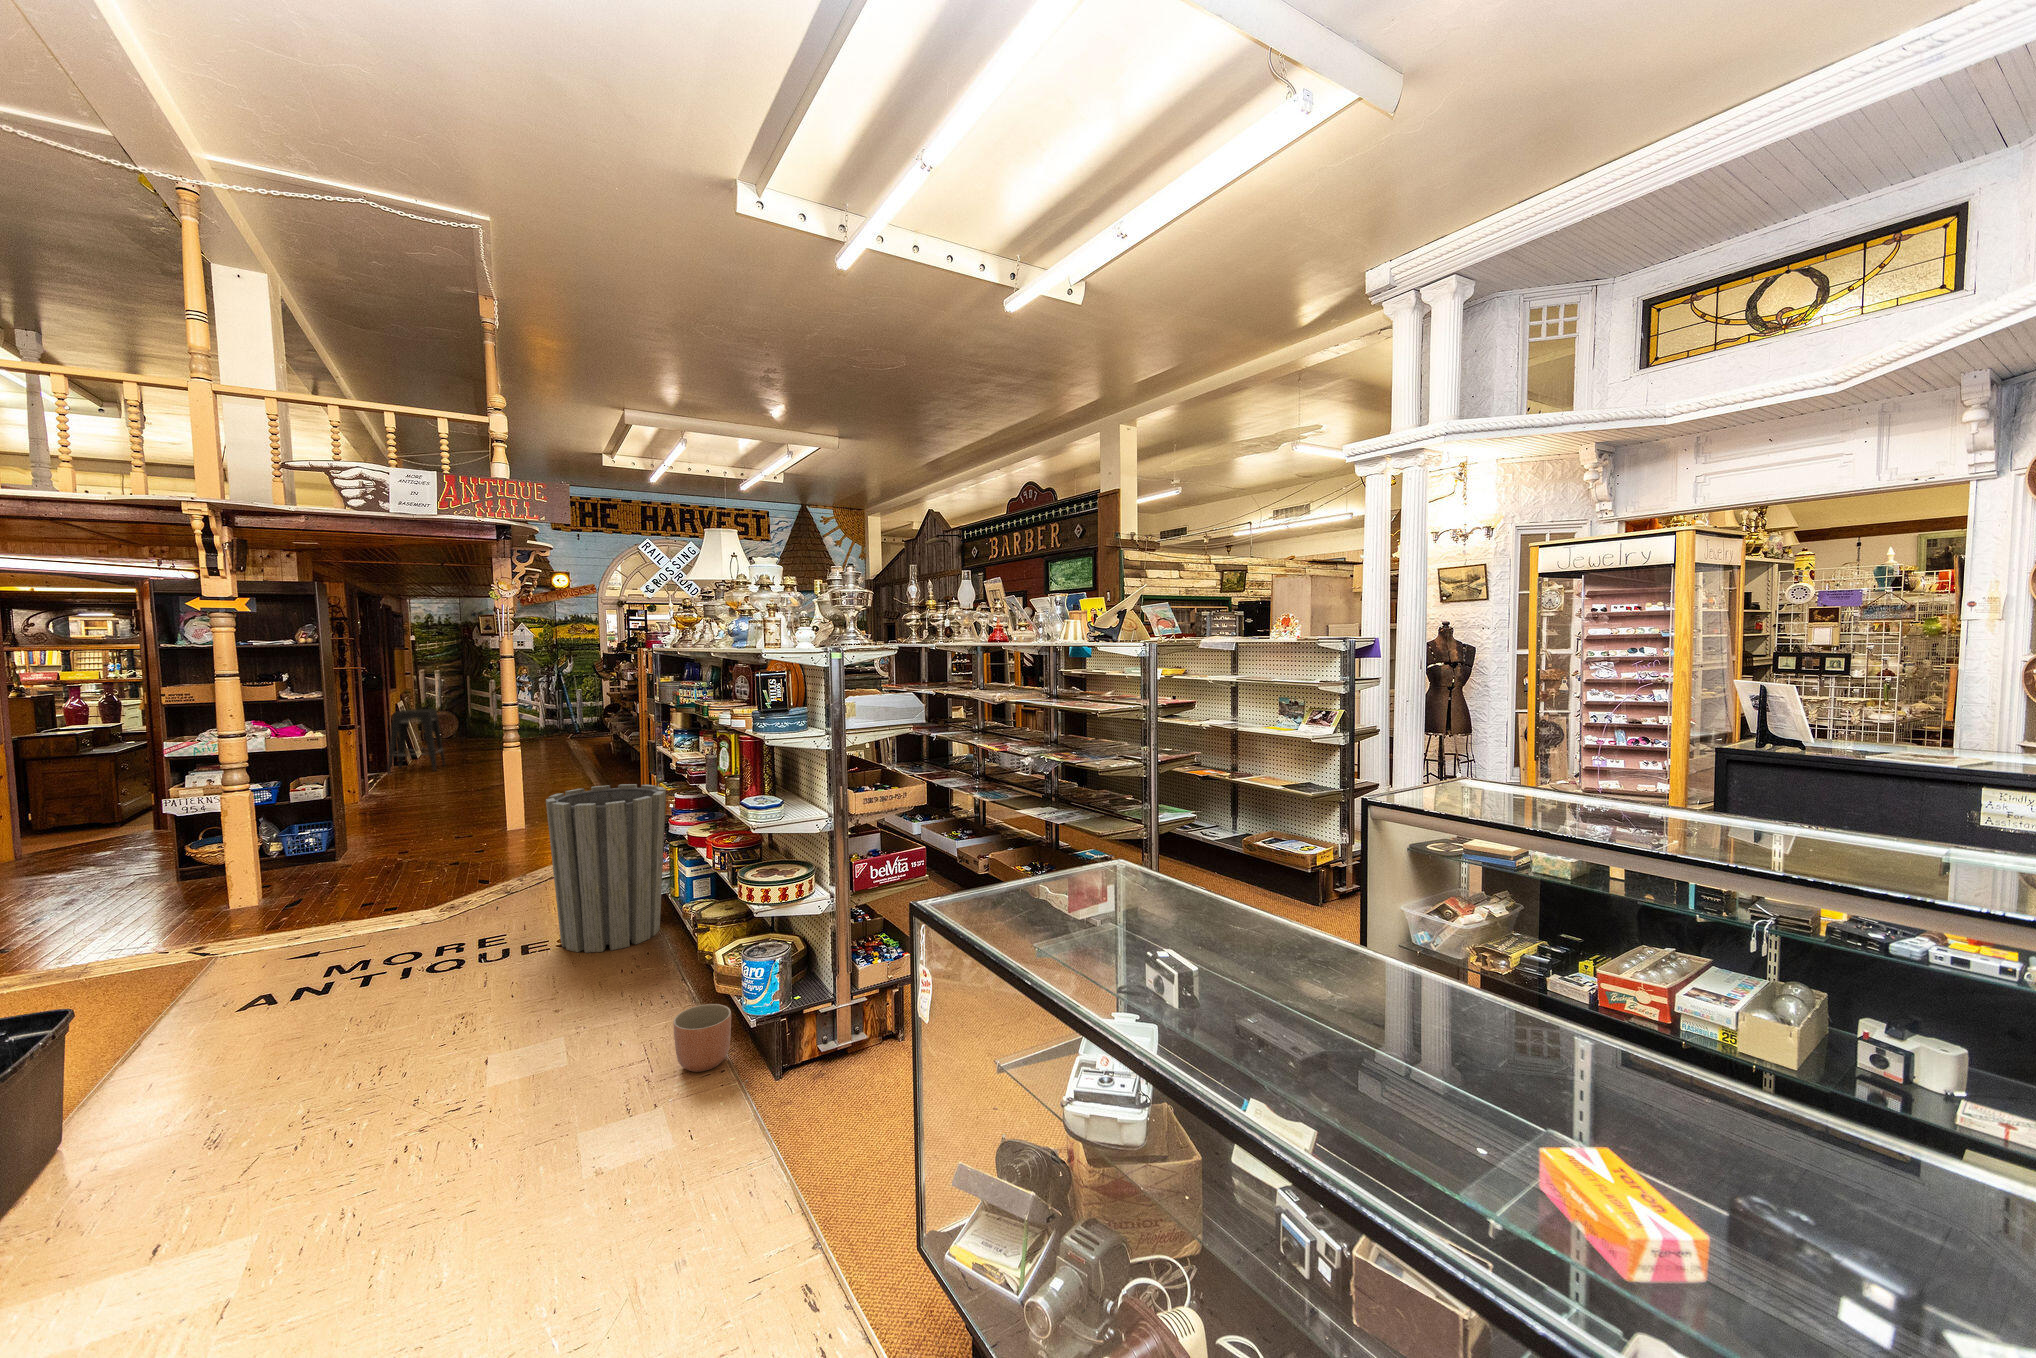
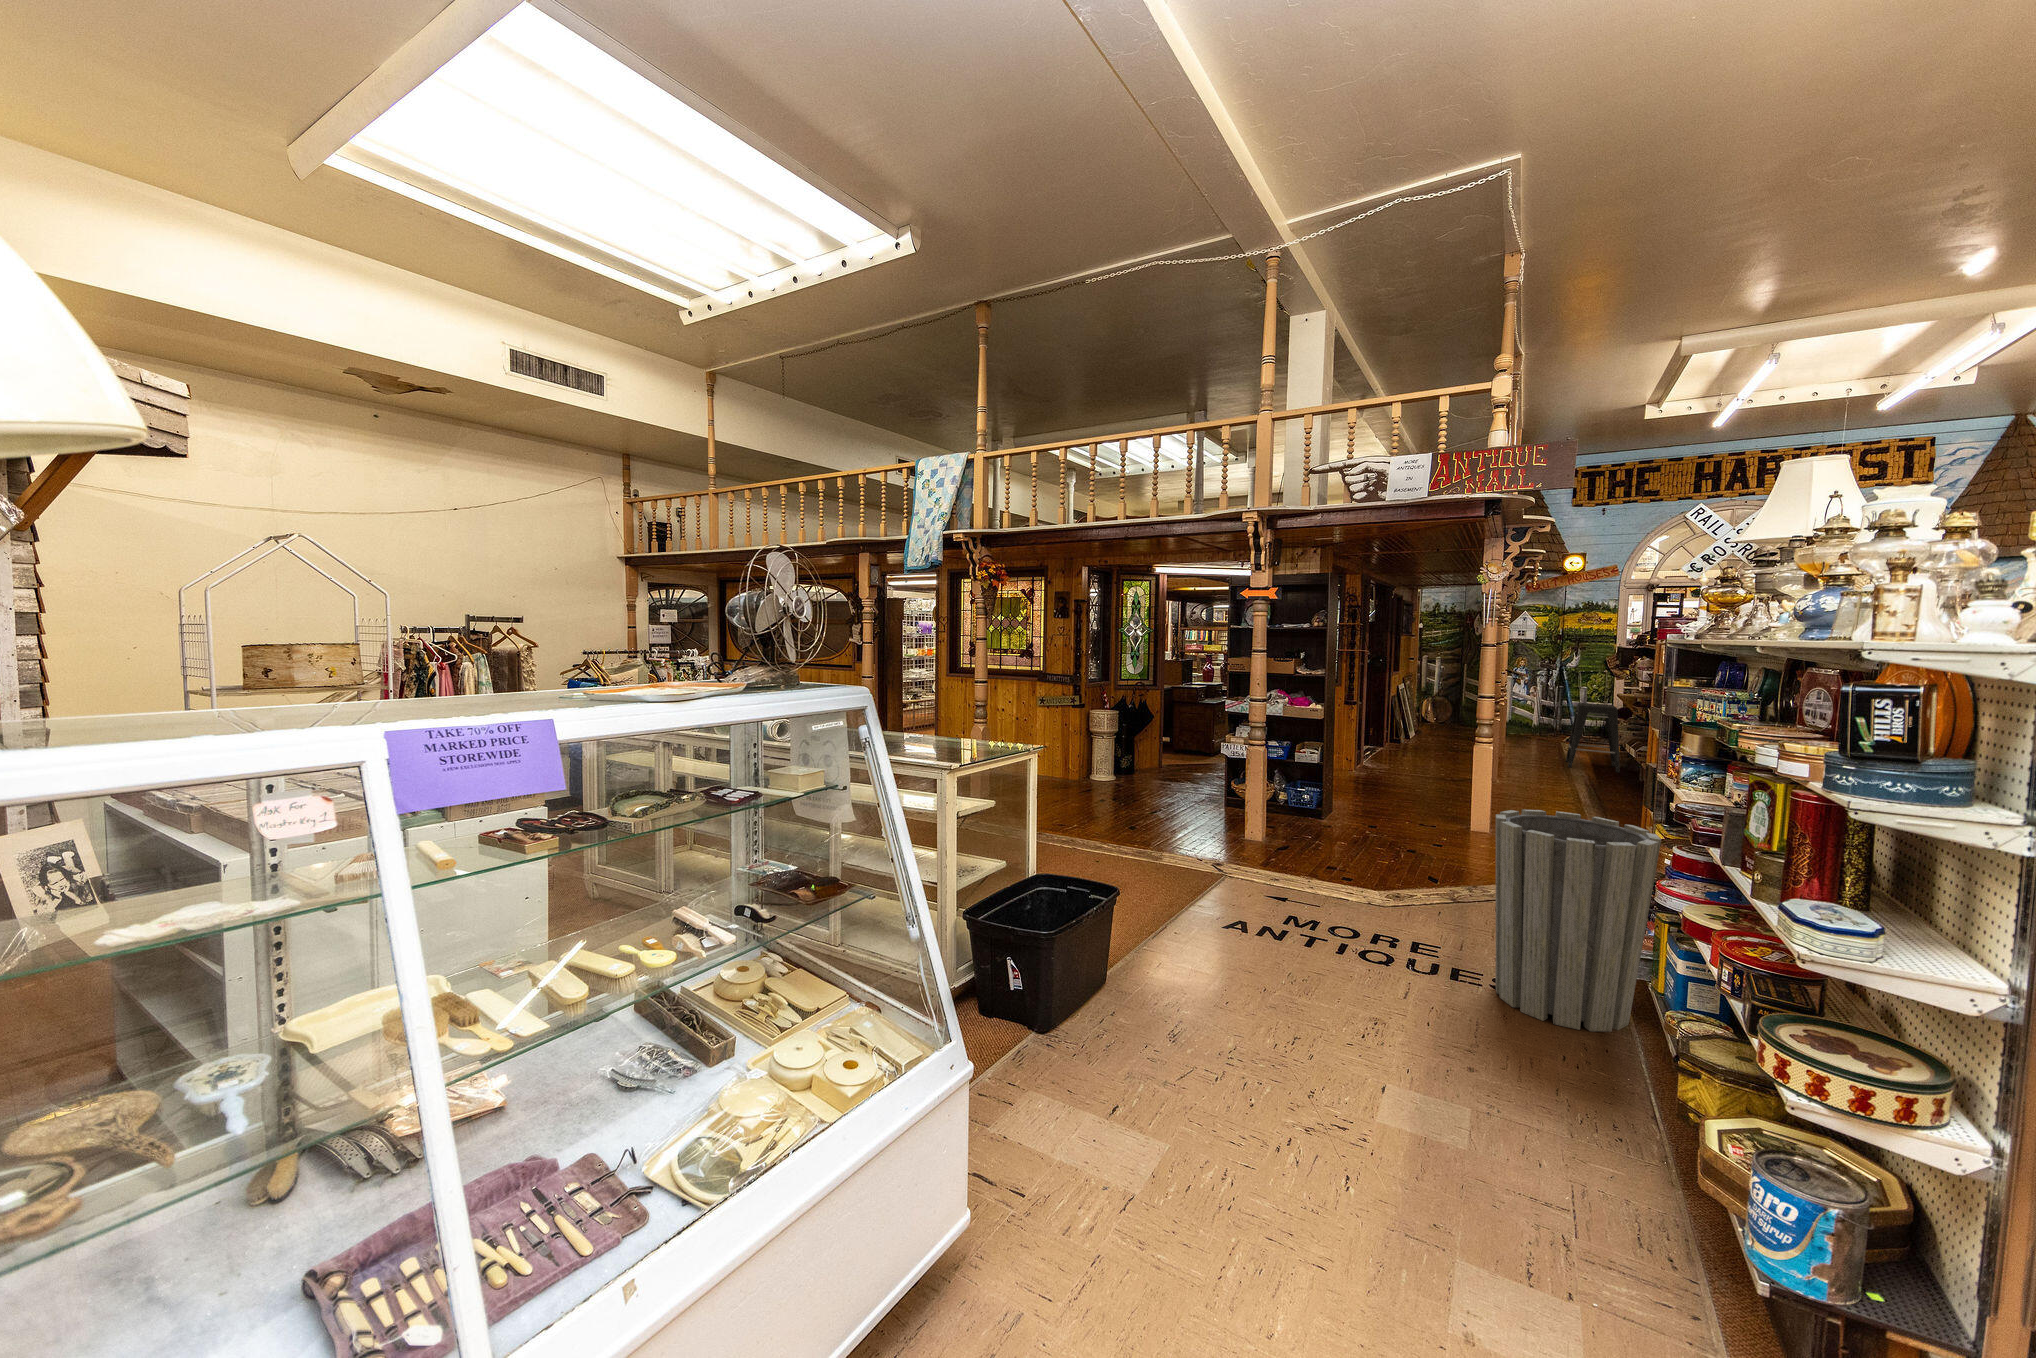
stool: present [387,709,445,774] -> present [1566,703,1620,772]
planter: present [673,1004,731,1072] -> none [1611,1182,1717,1301]

